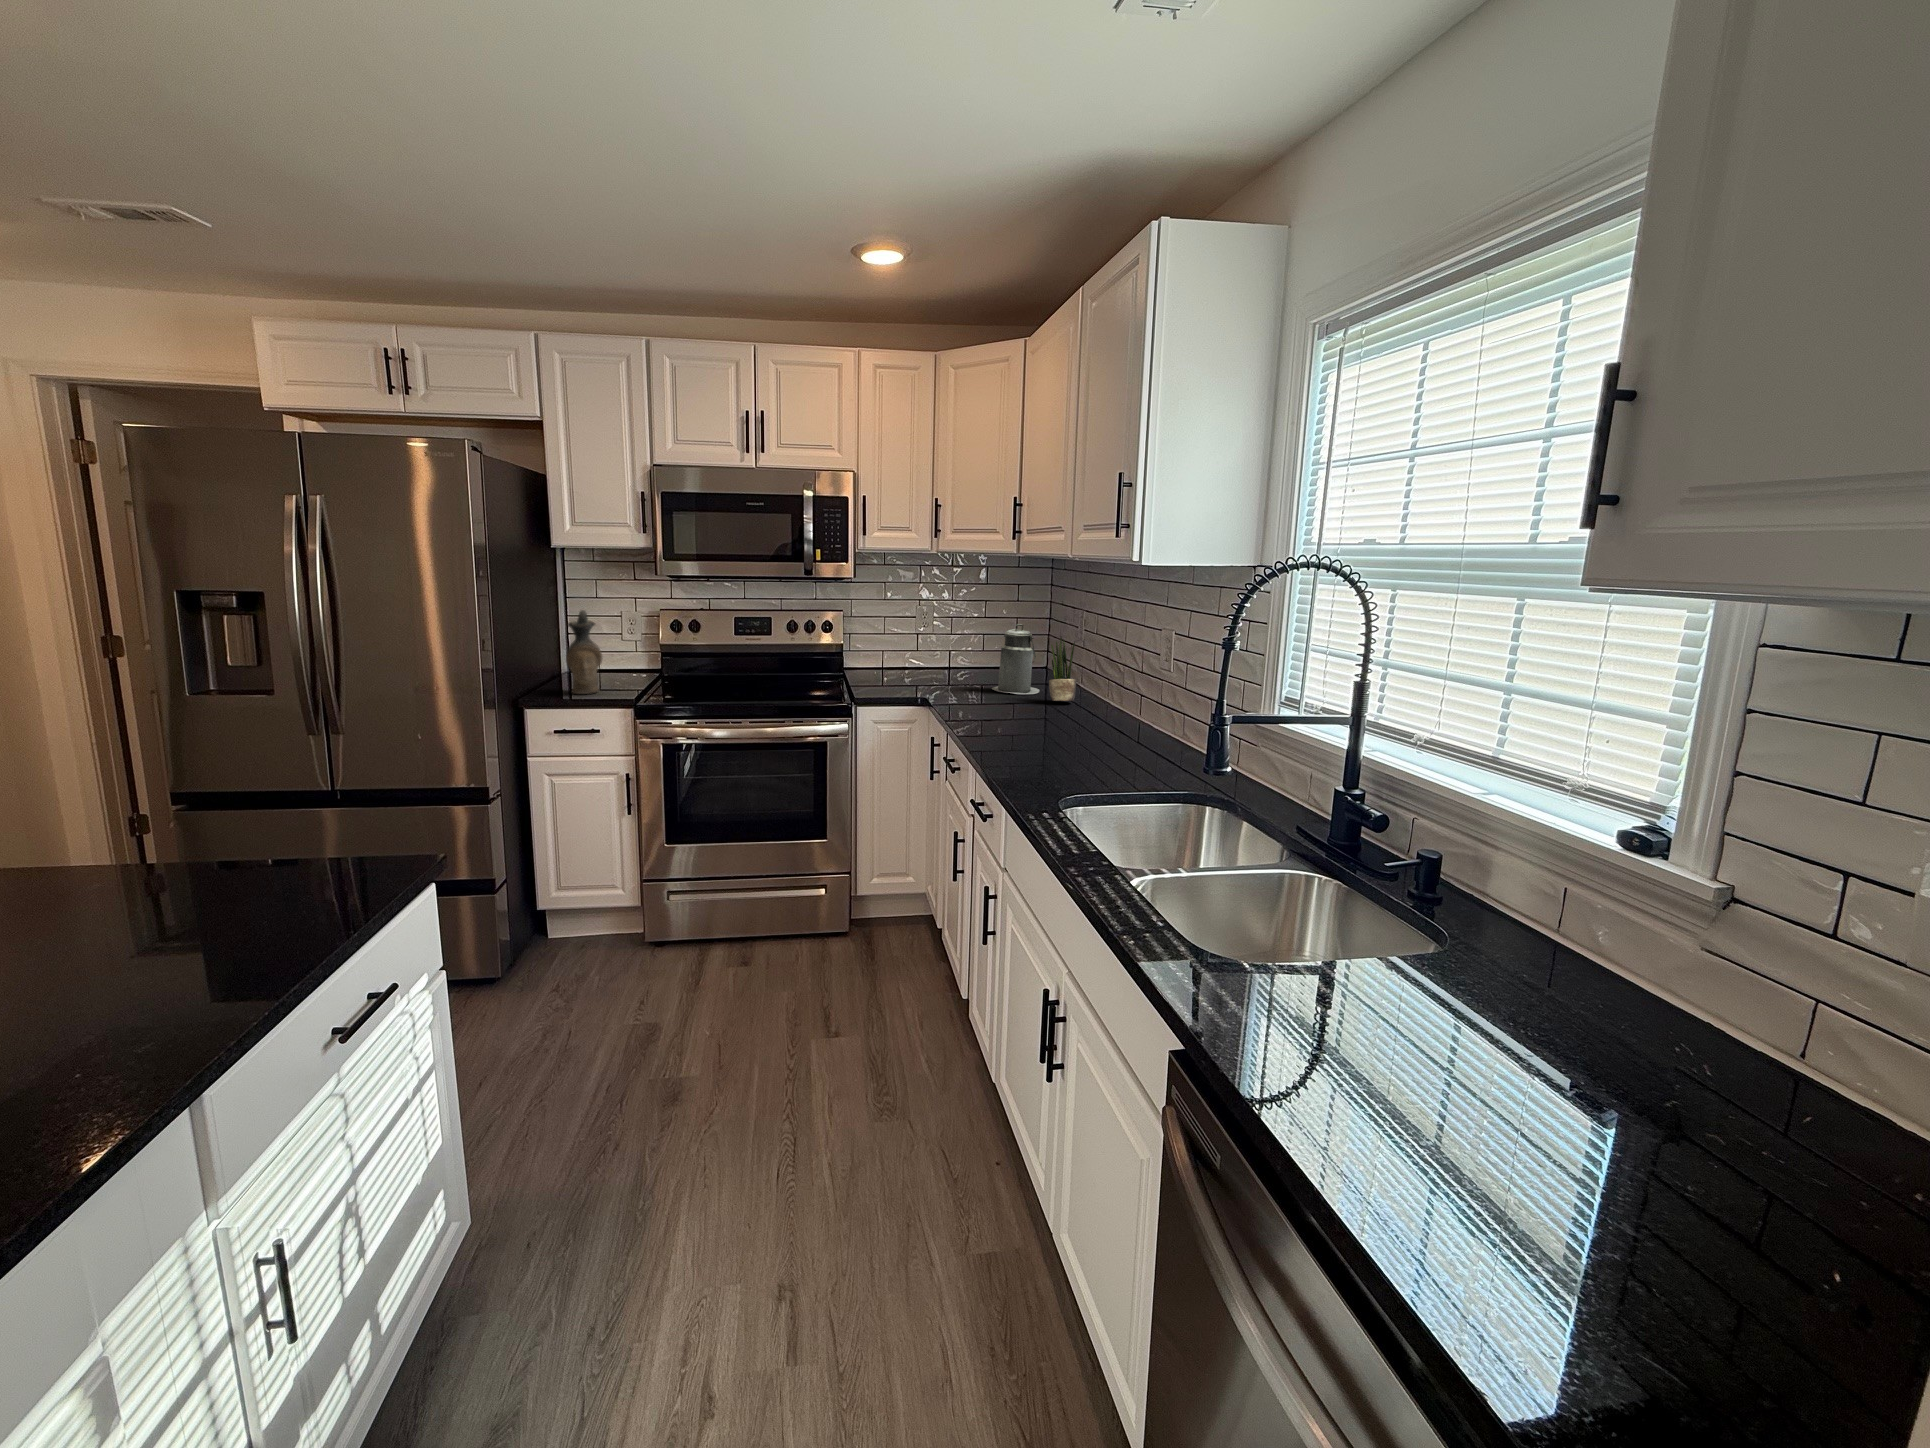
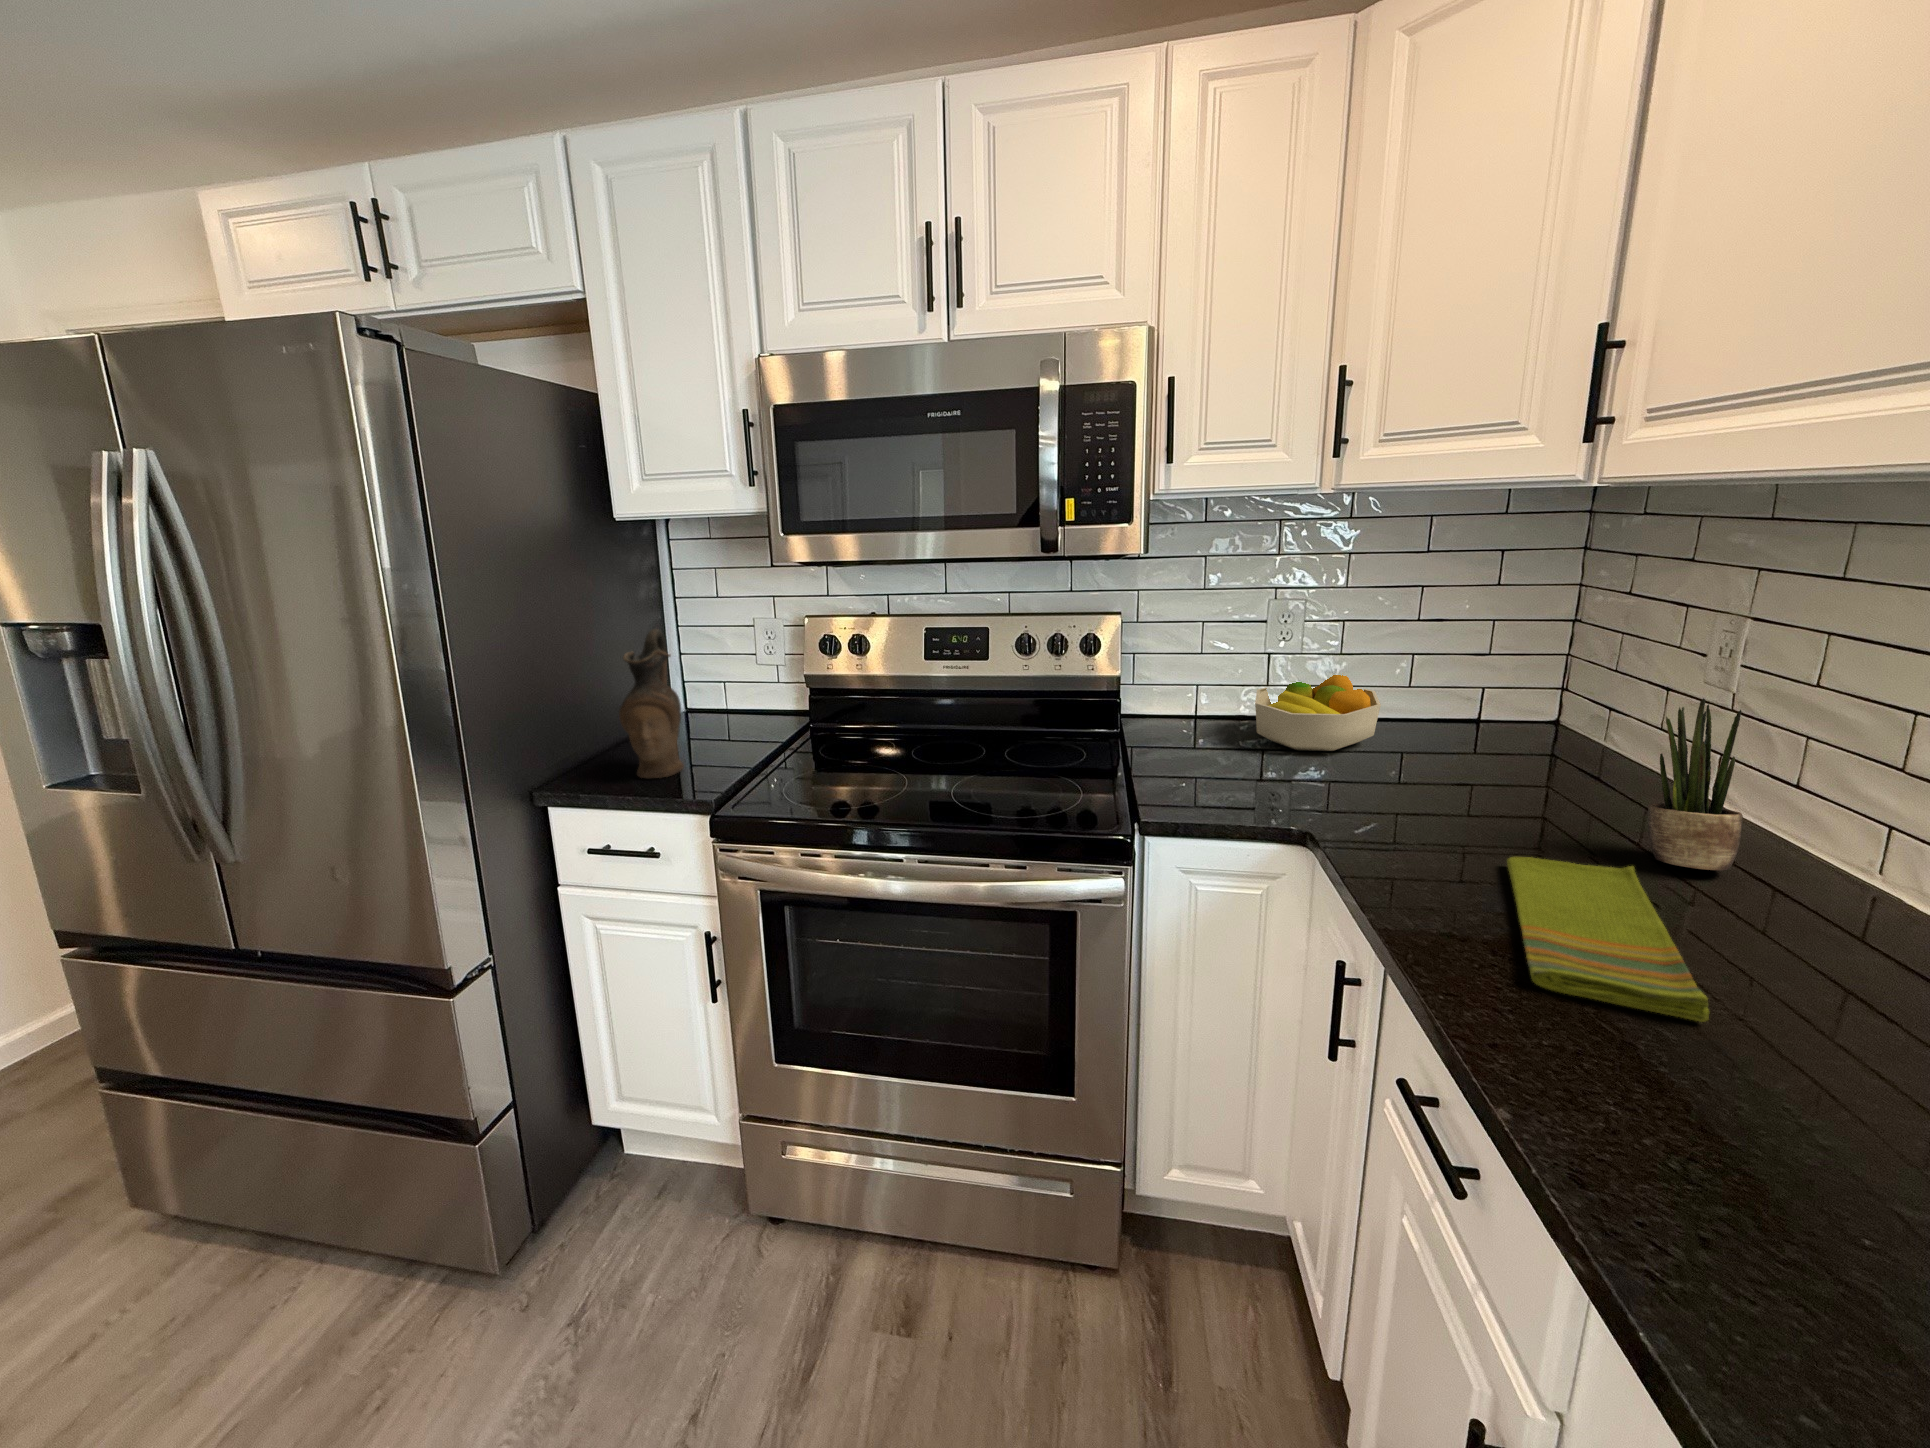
canister: present [992,624,1039,694] -> none [1454,652,1585,818]
fruit bowl: none [910,644,967,680] -> present [1255,675,1381,751]
dish towel: none [989,698,1040,726] -> present [1507,857,1709,1022]

